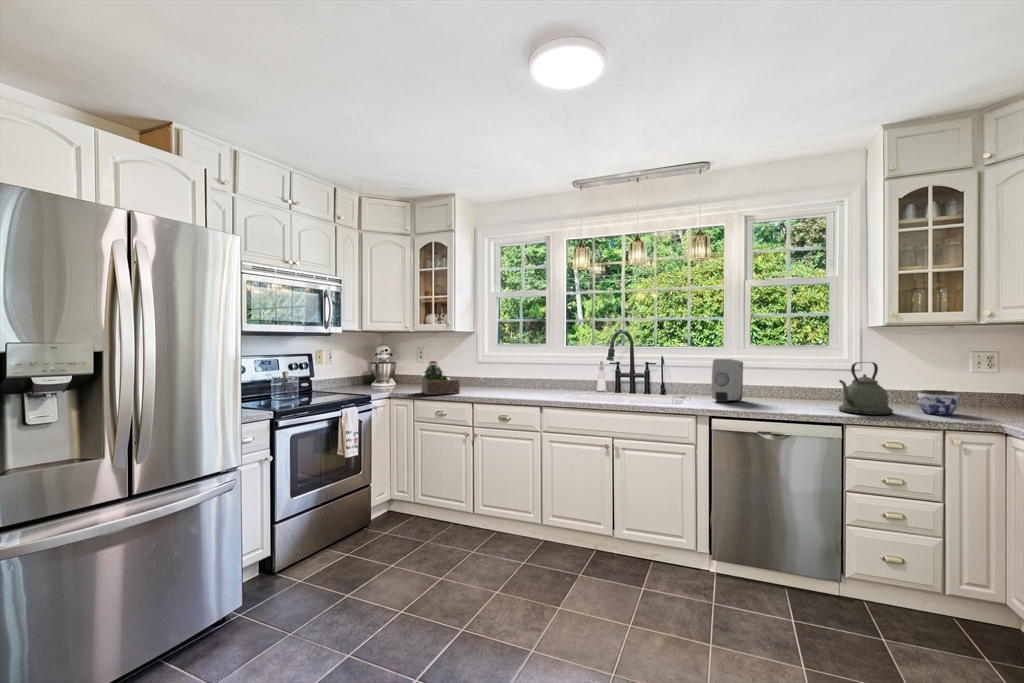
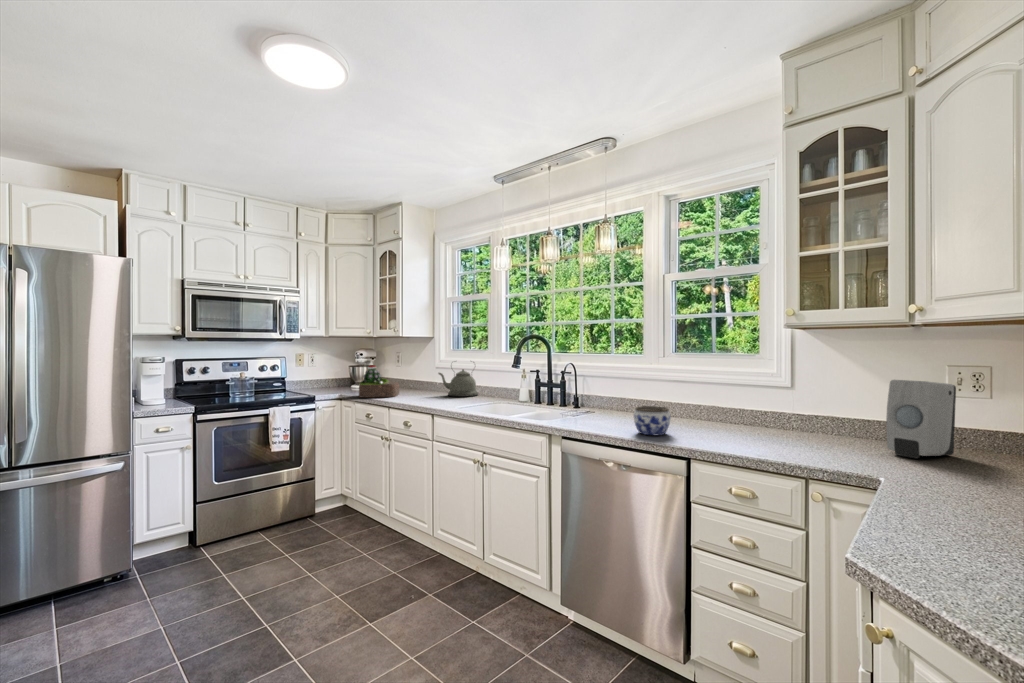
soap dispenser: present [712,359,743,402] -> present [886,380,956,458]
kettle: present [839,362,893,415] -> present [438,369,478,397]
jar: present [917,390,958,415] -> present [634,406,671,436]

